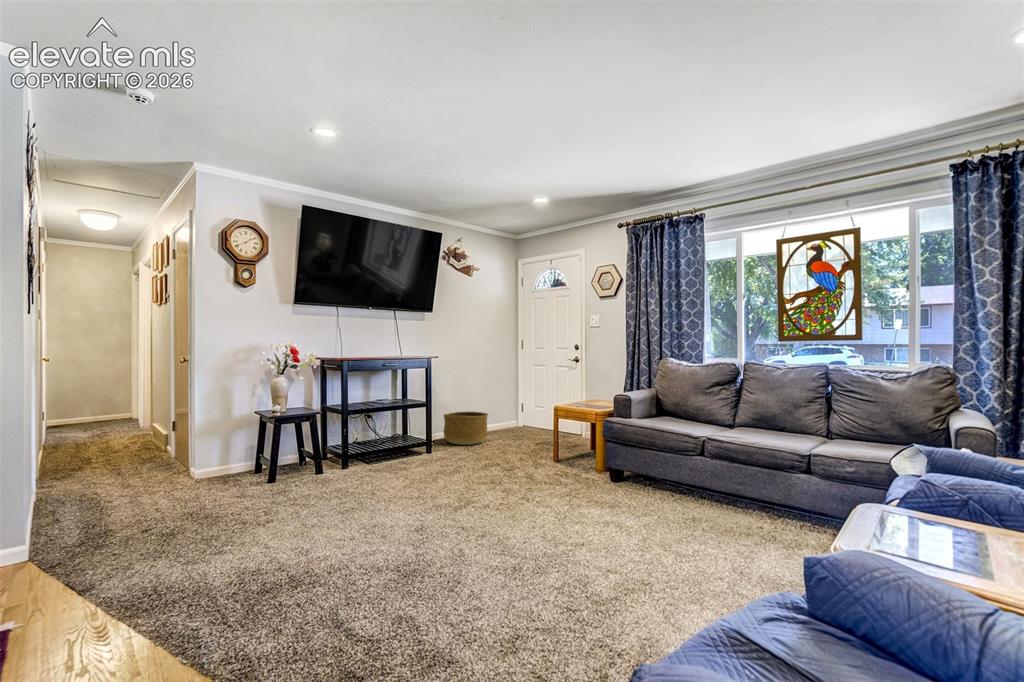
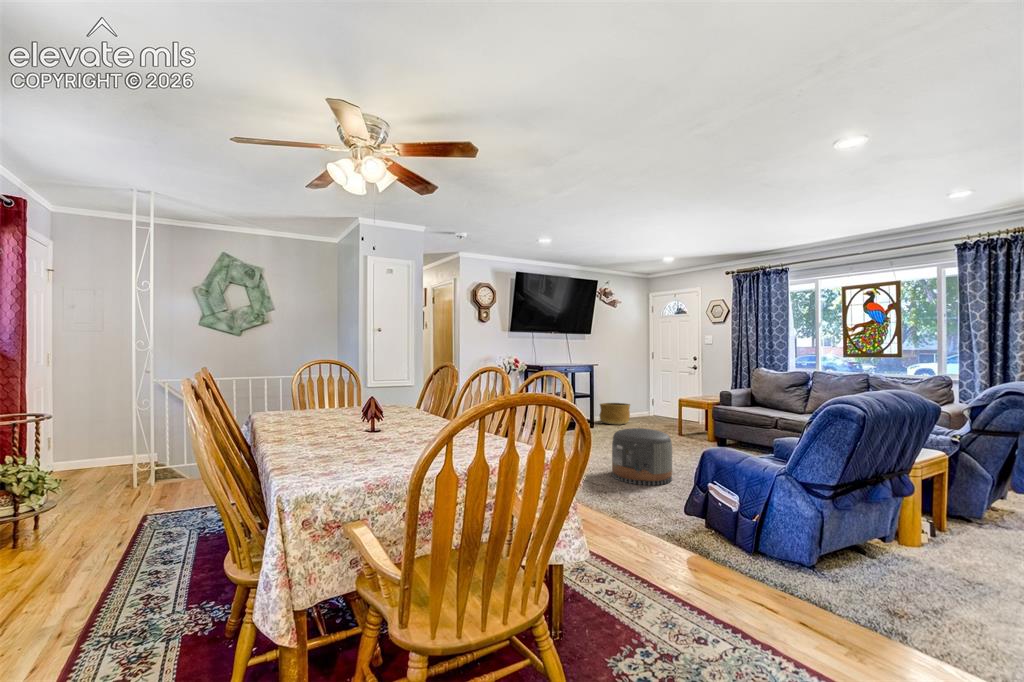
pouf: none [384,488,520,649] -> present [612,428,672,485]

